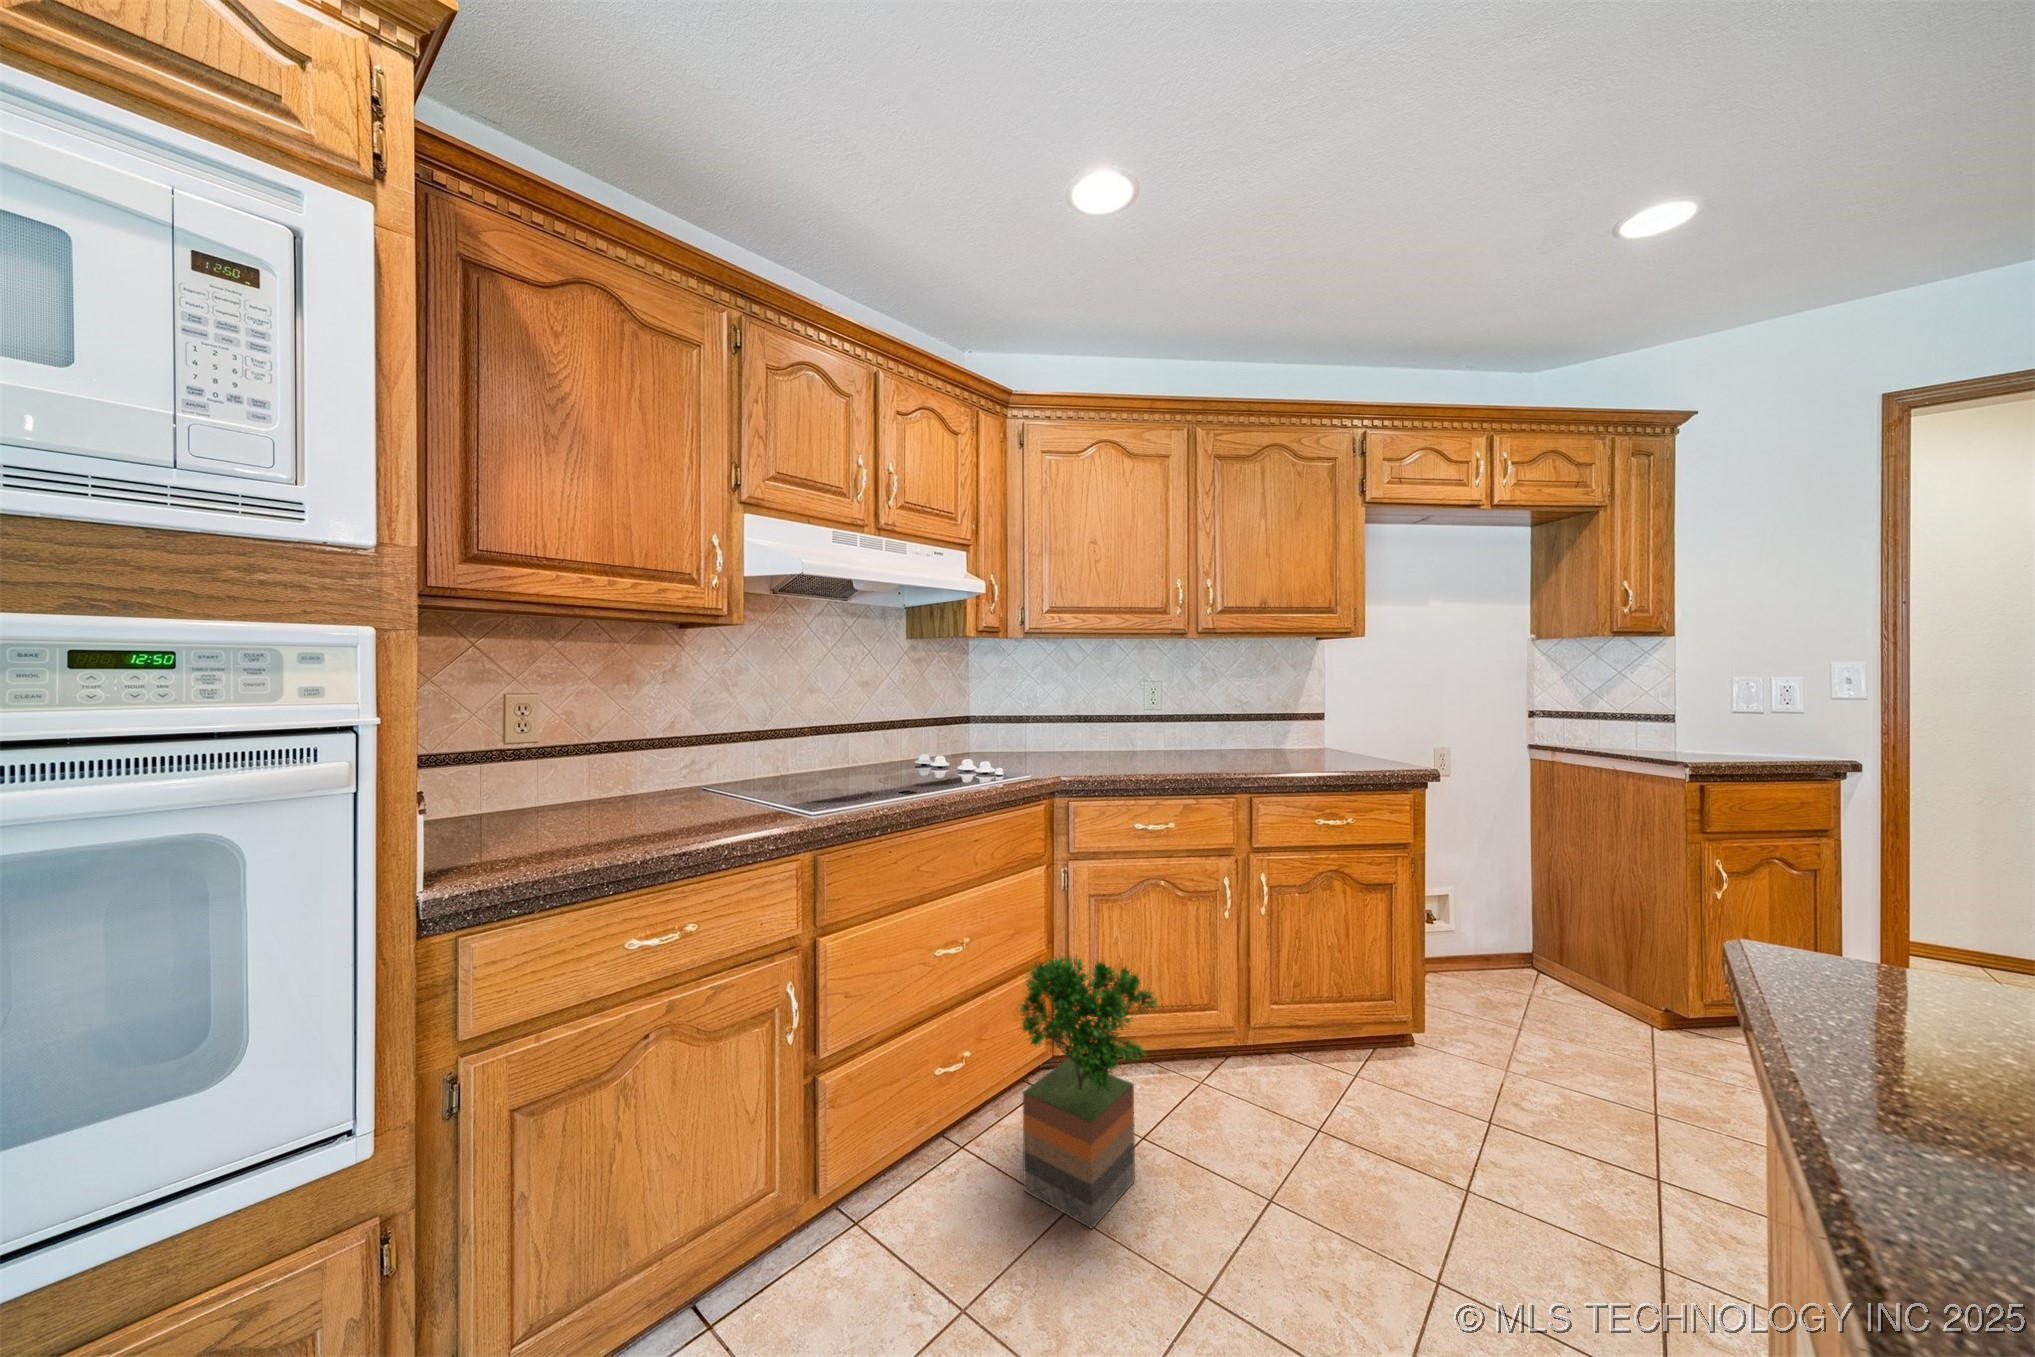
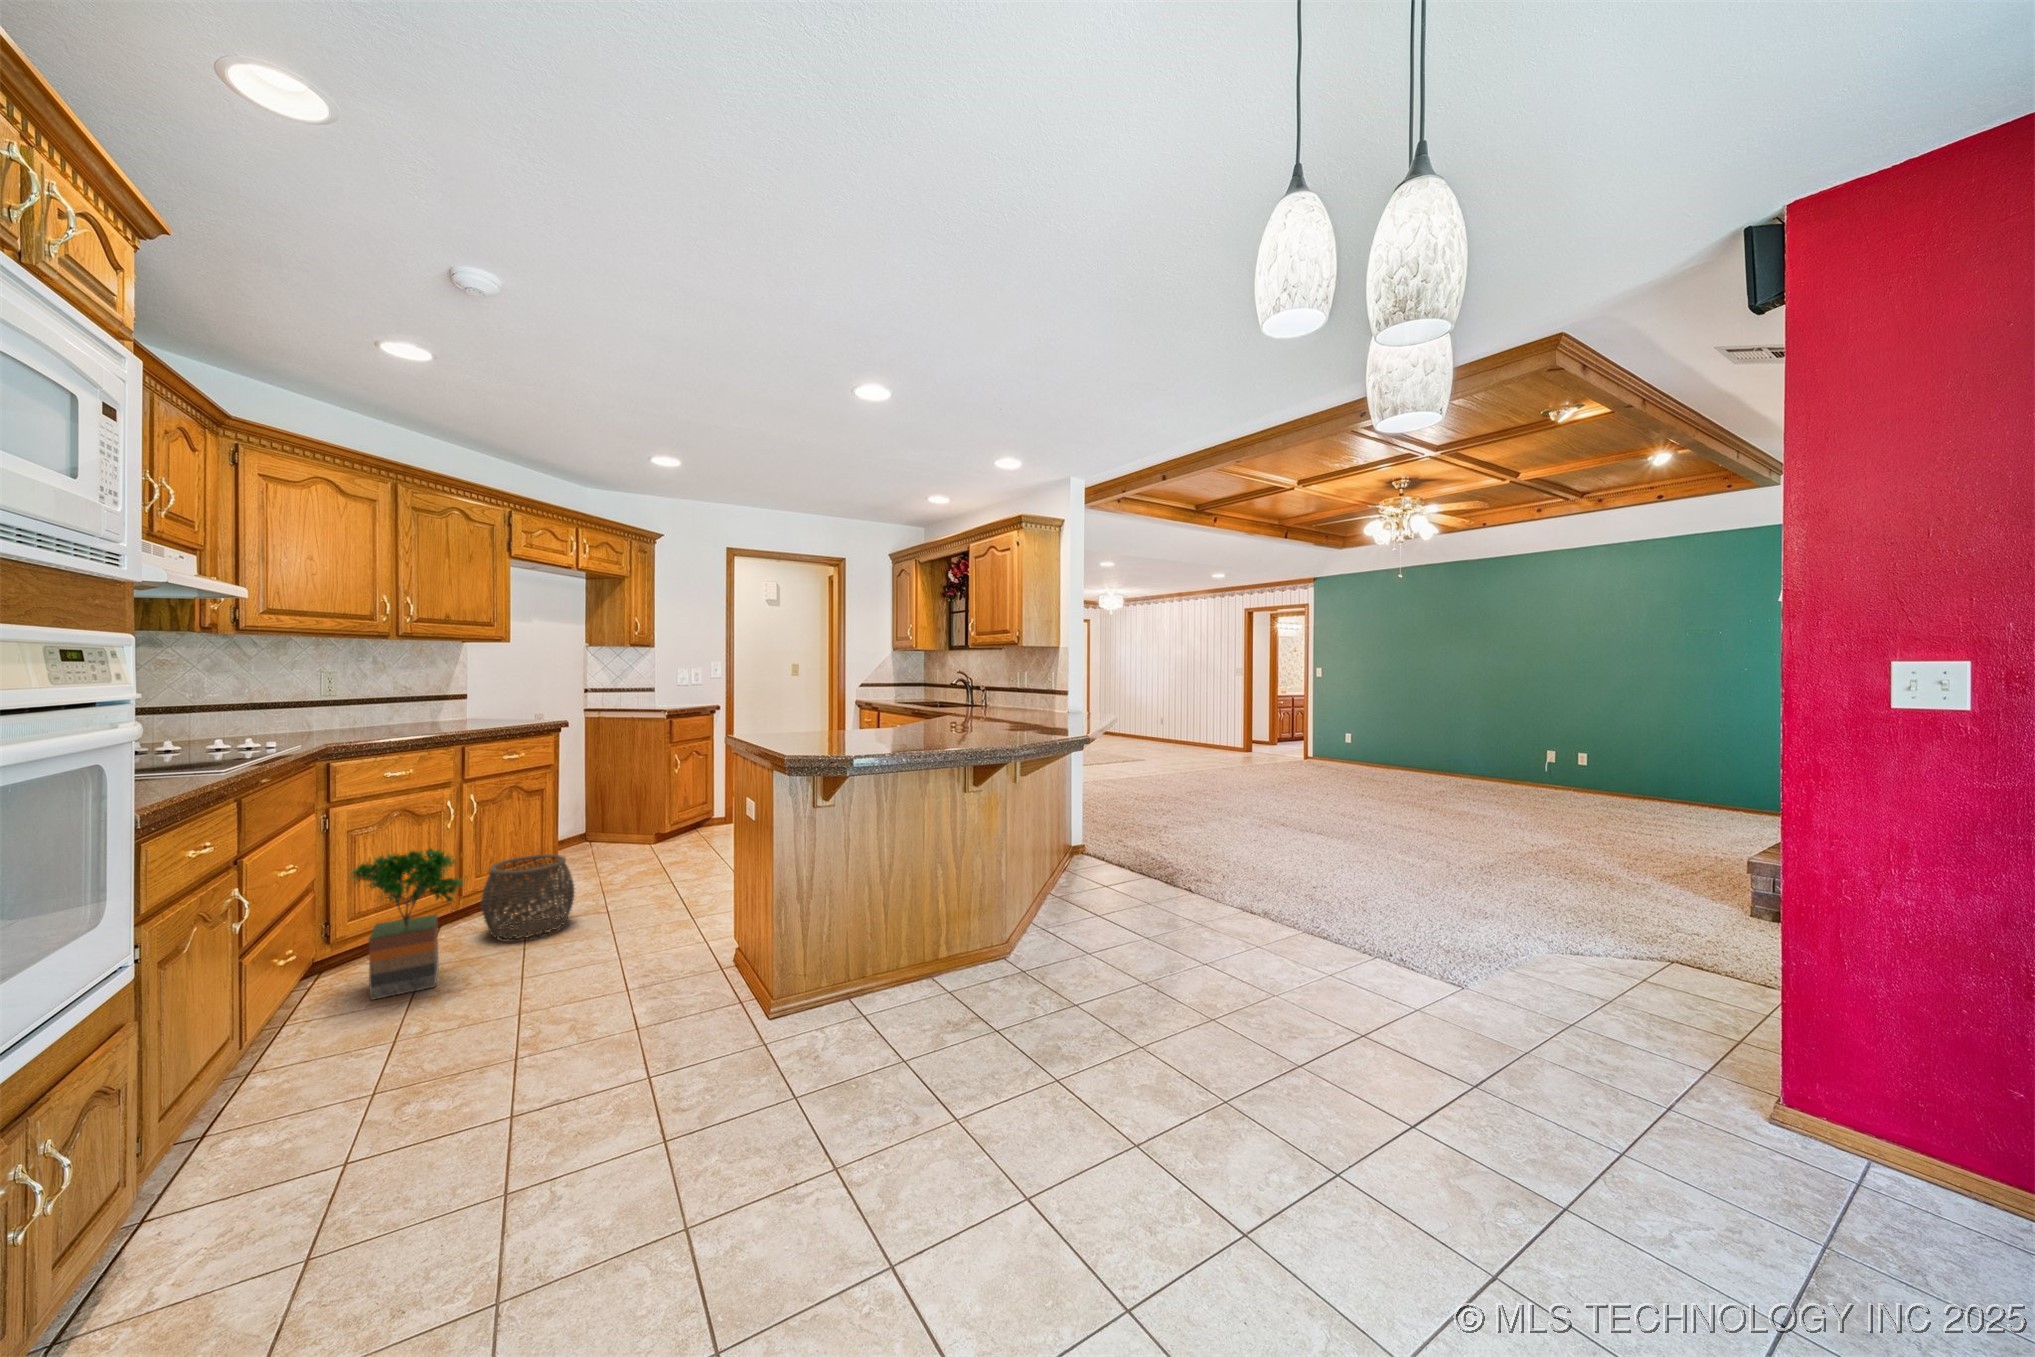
woven basket: none [1236,1008,1399,1202] -> present [481,854,575,939]

